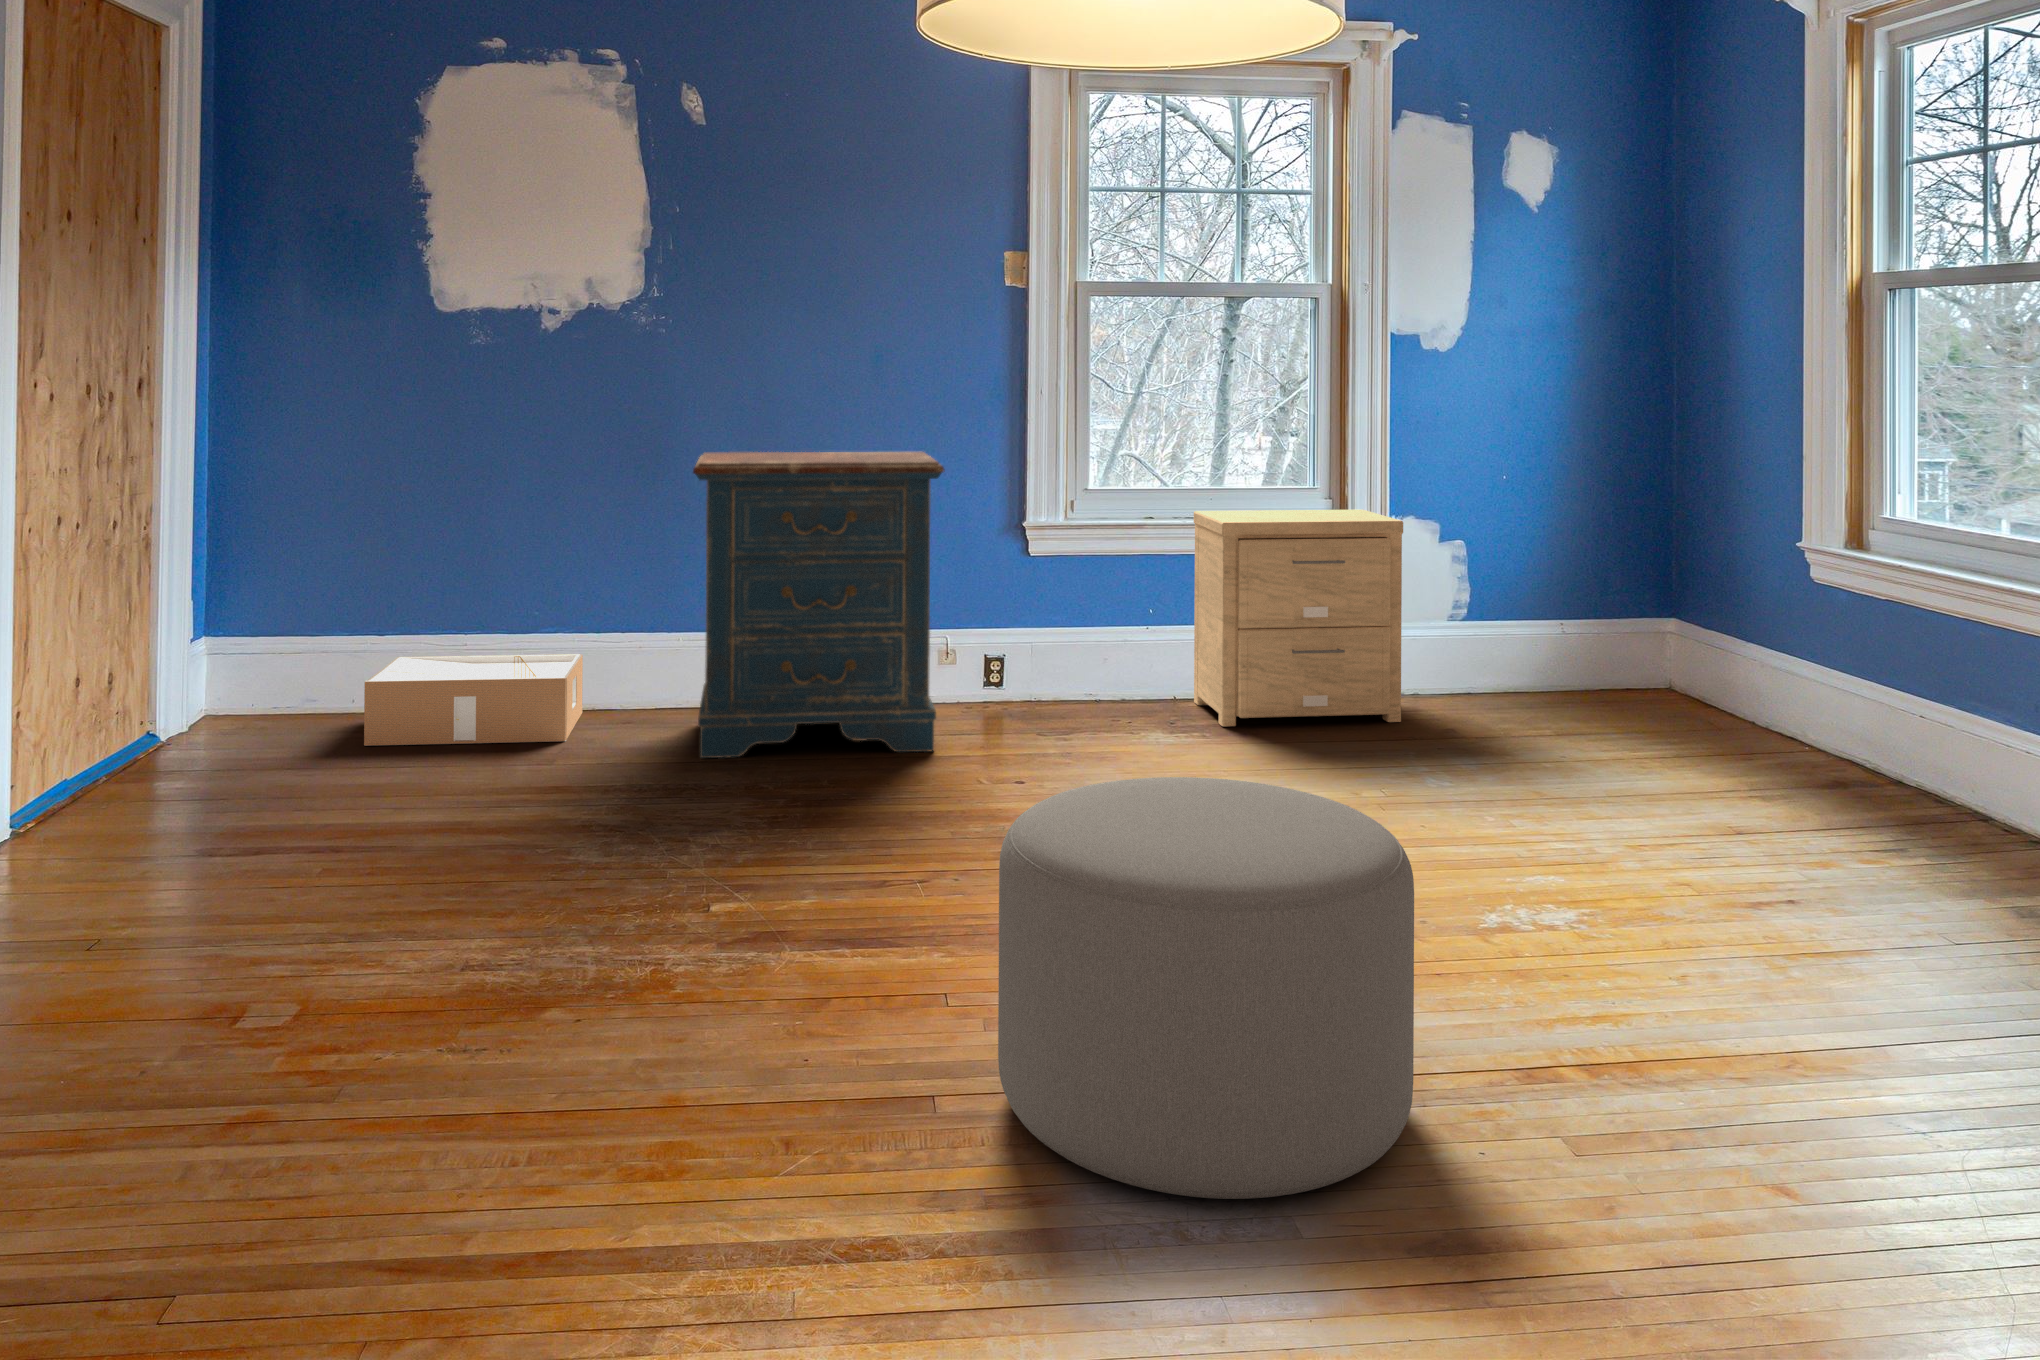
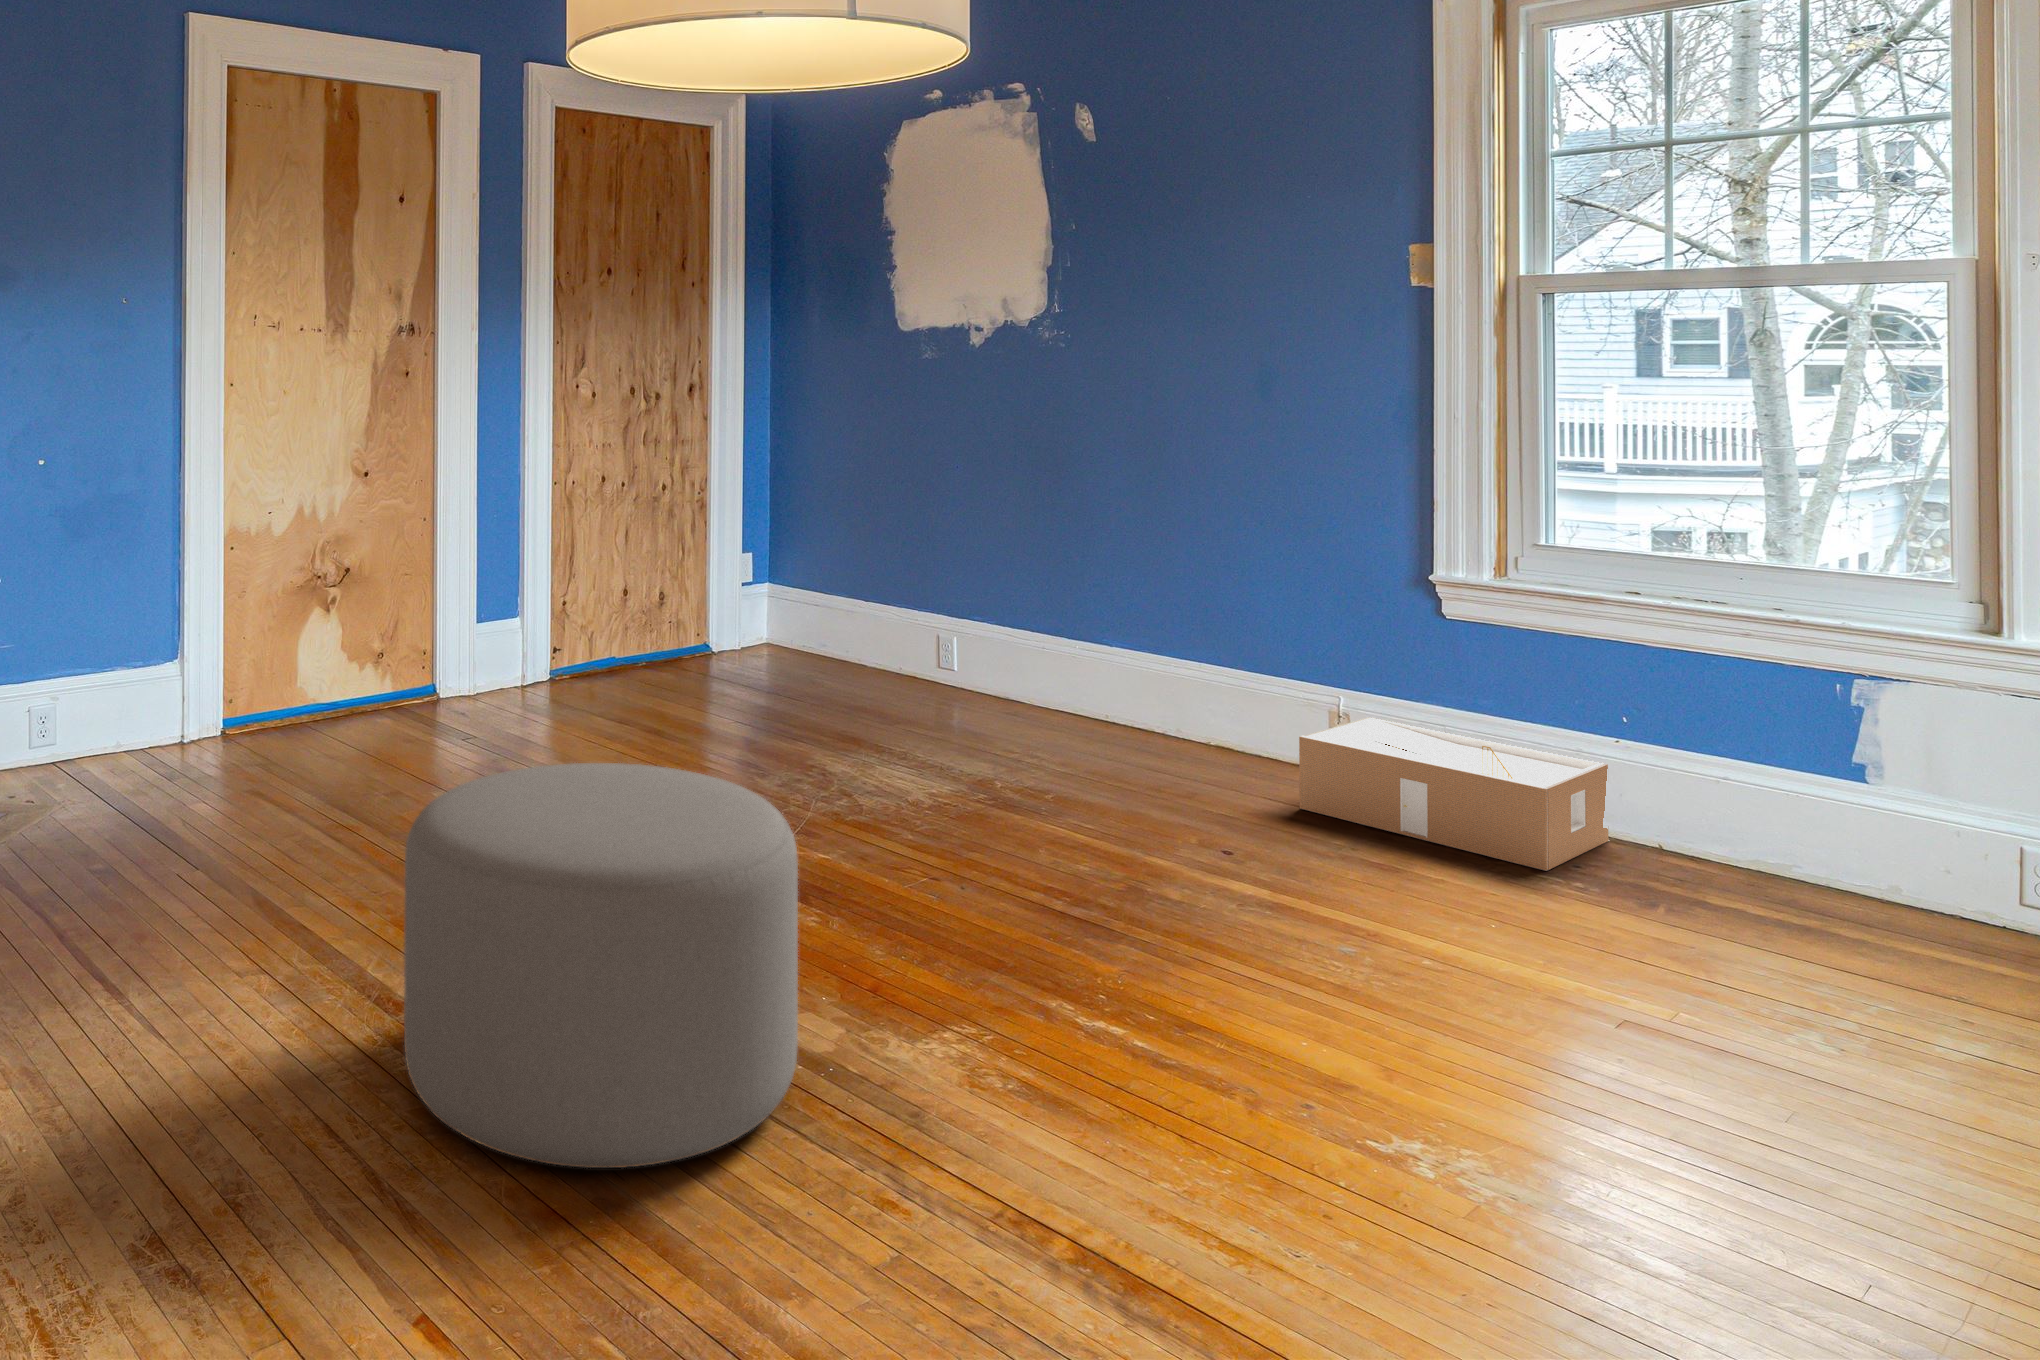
dresser: present [693,452,945,758] -> none [971,464,1283,805]
side table: present [1194,510,1403,726] -> none [1622,589,2017,976]
cardboard box: present [364,654,583,746] -> present [1299,717,1609,871]

